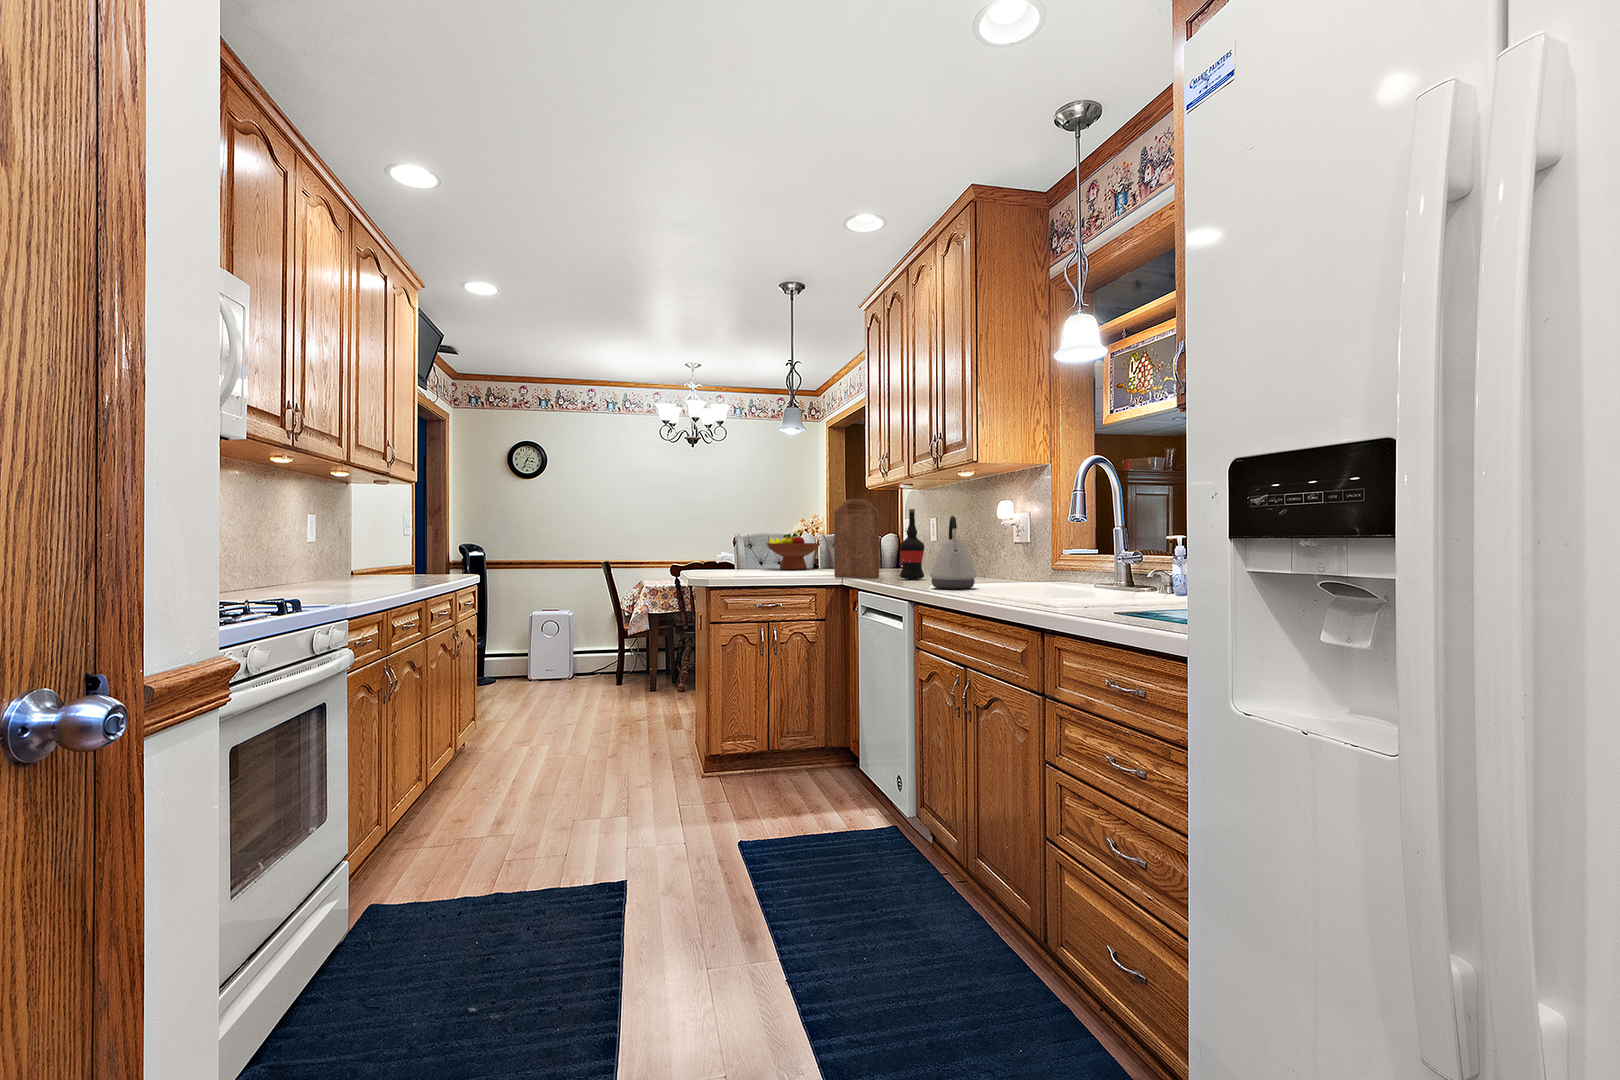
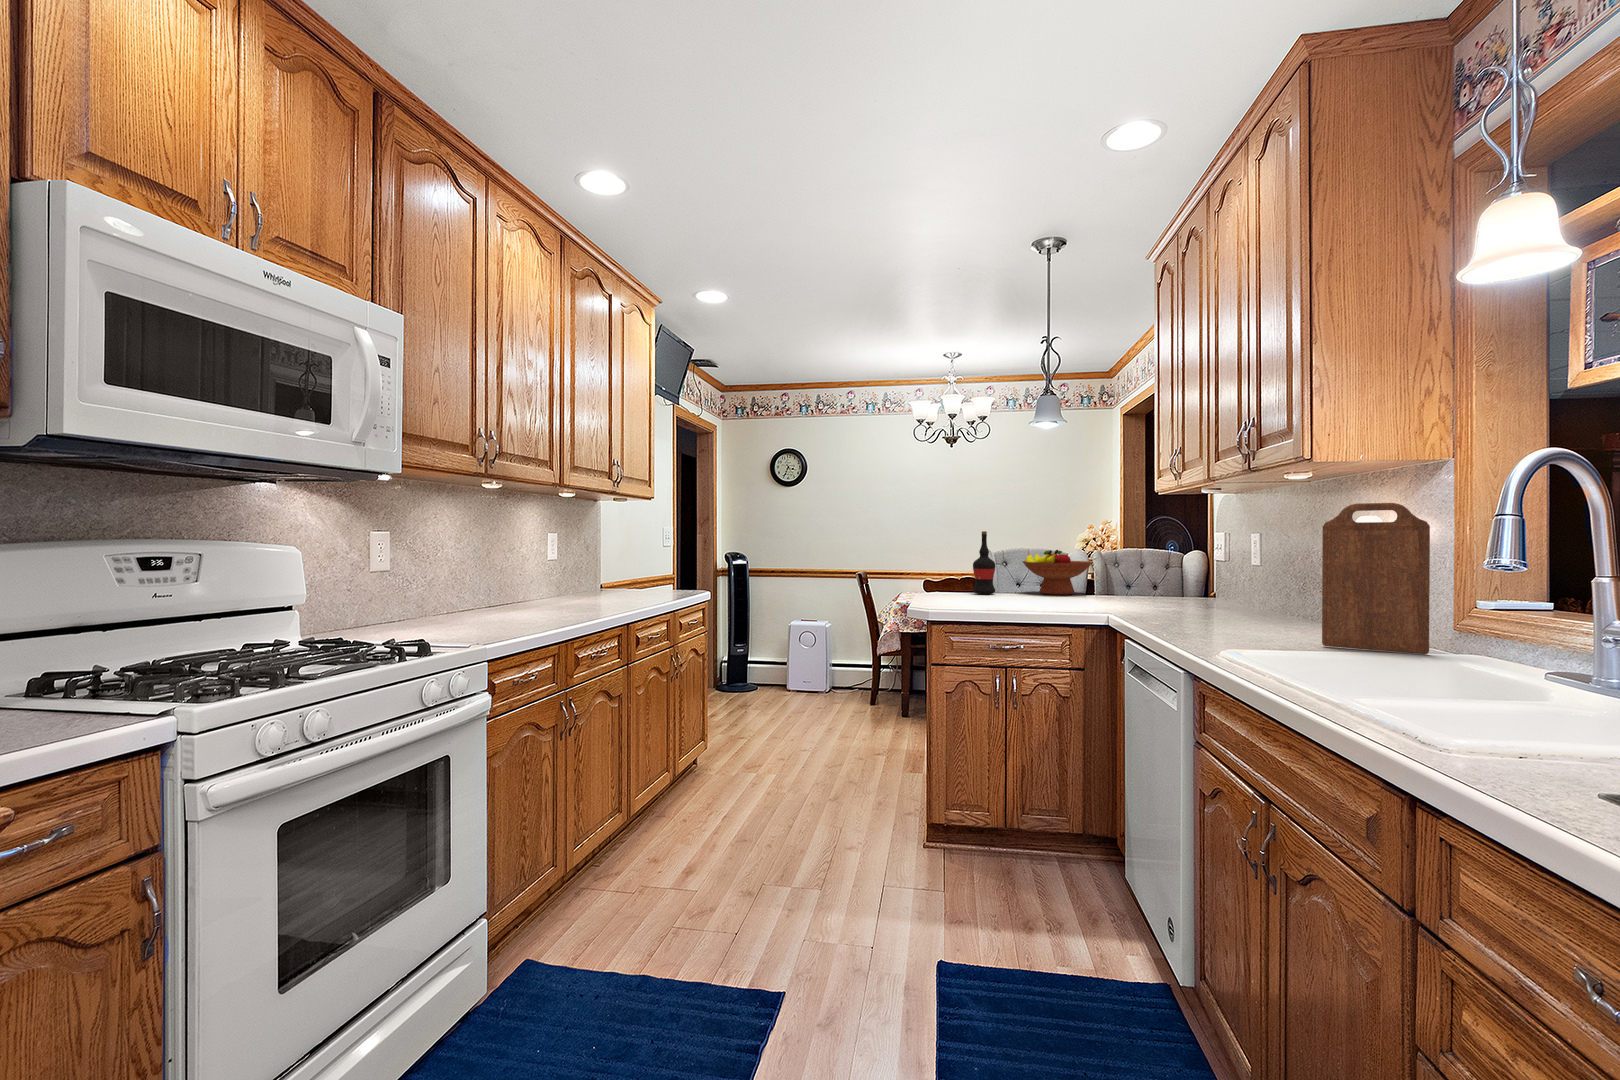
cutting board: present [834,499,879,578] -> present [1322,503,1430,654]
wine bottle: present [900,509,924,579] -> present [973,531,995,594]
kettle: present [930,516,976,589] -> none [1222,546,1303,660]

